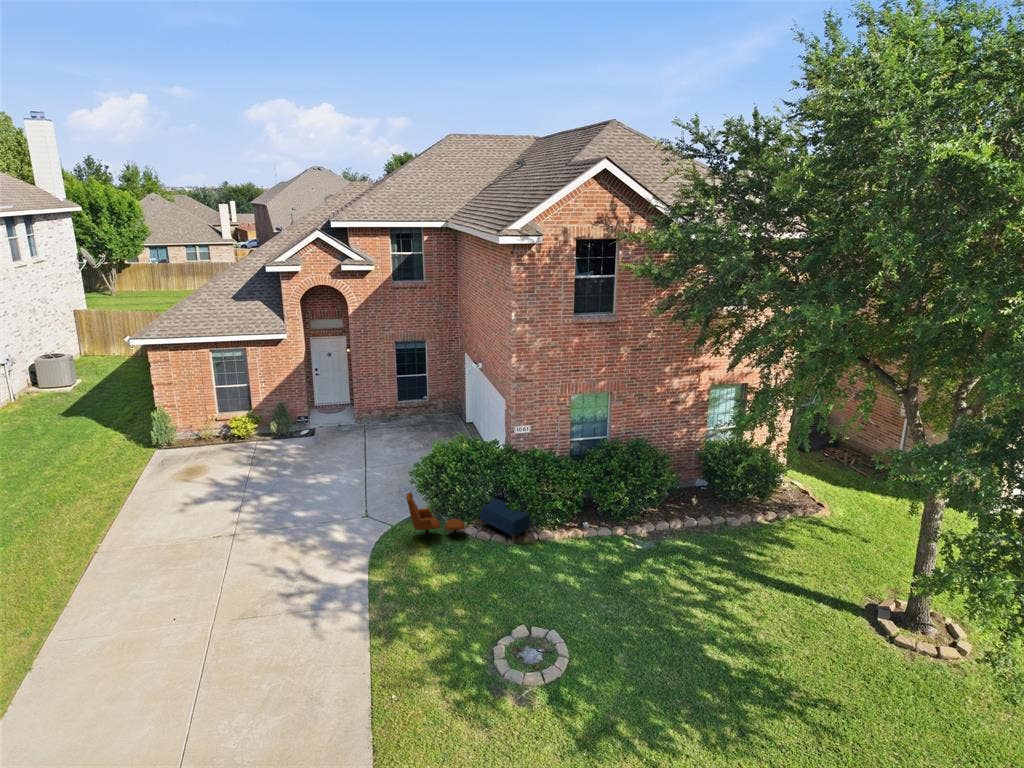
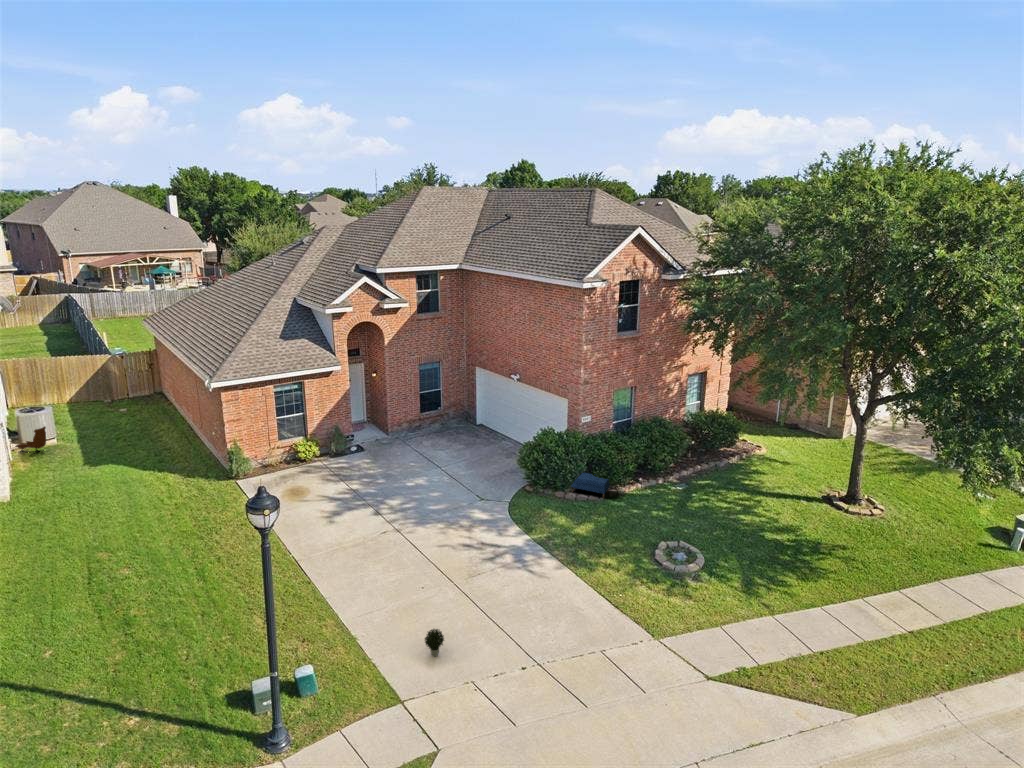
lounge chair: present [407,492,465,544] -> present [15,427,46,453]
potted plant: none [21,696,56,738] -> present [425,629,444,657]

